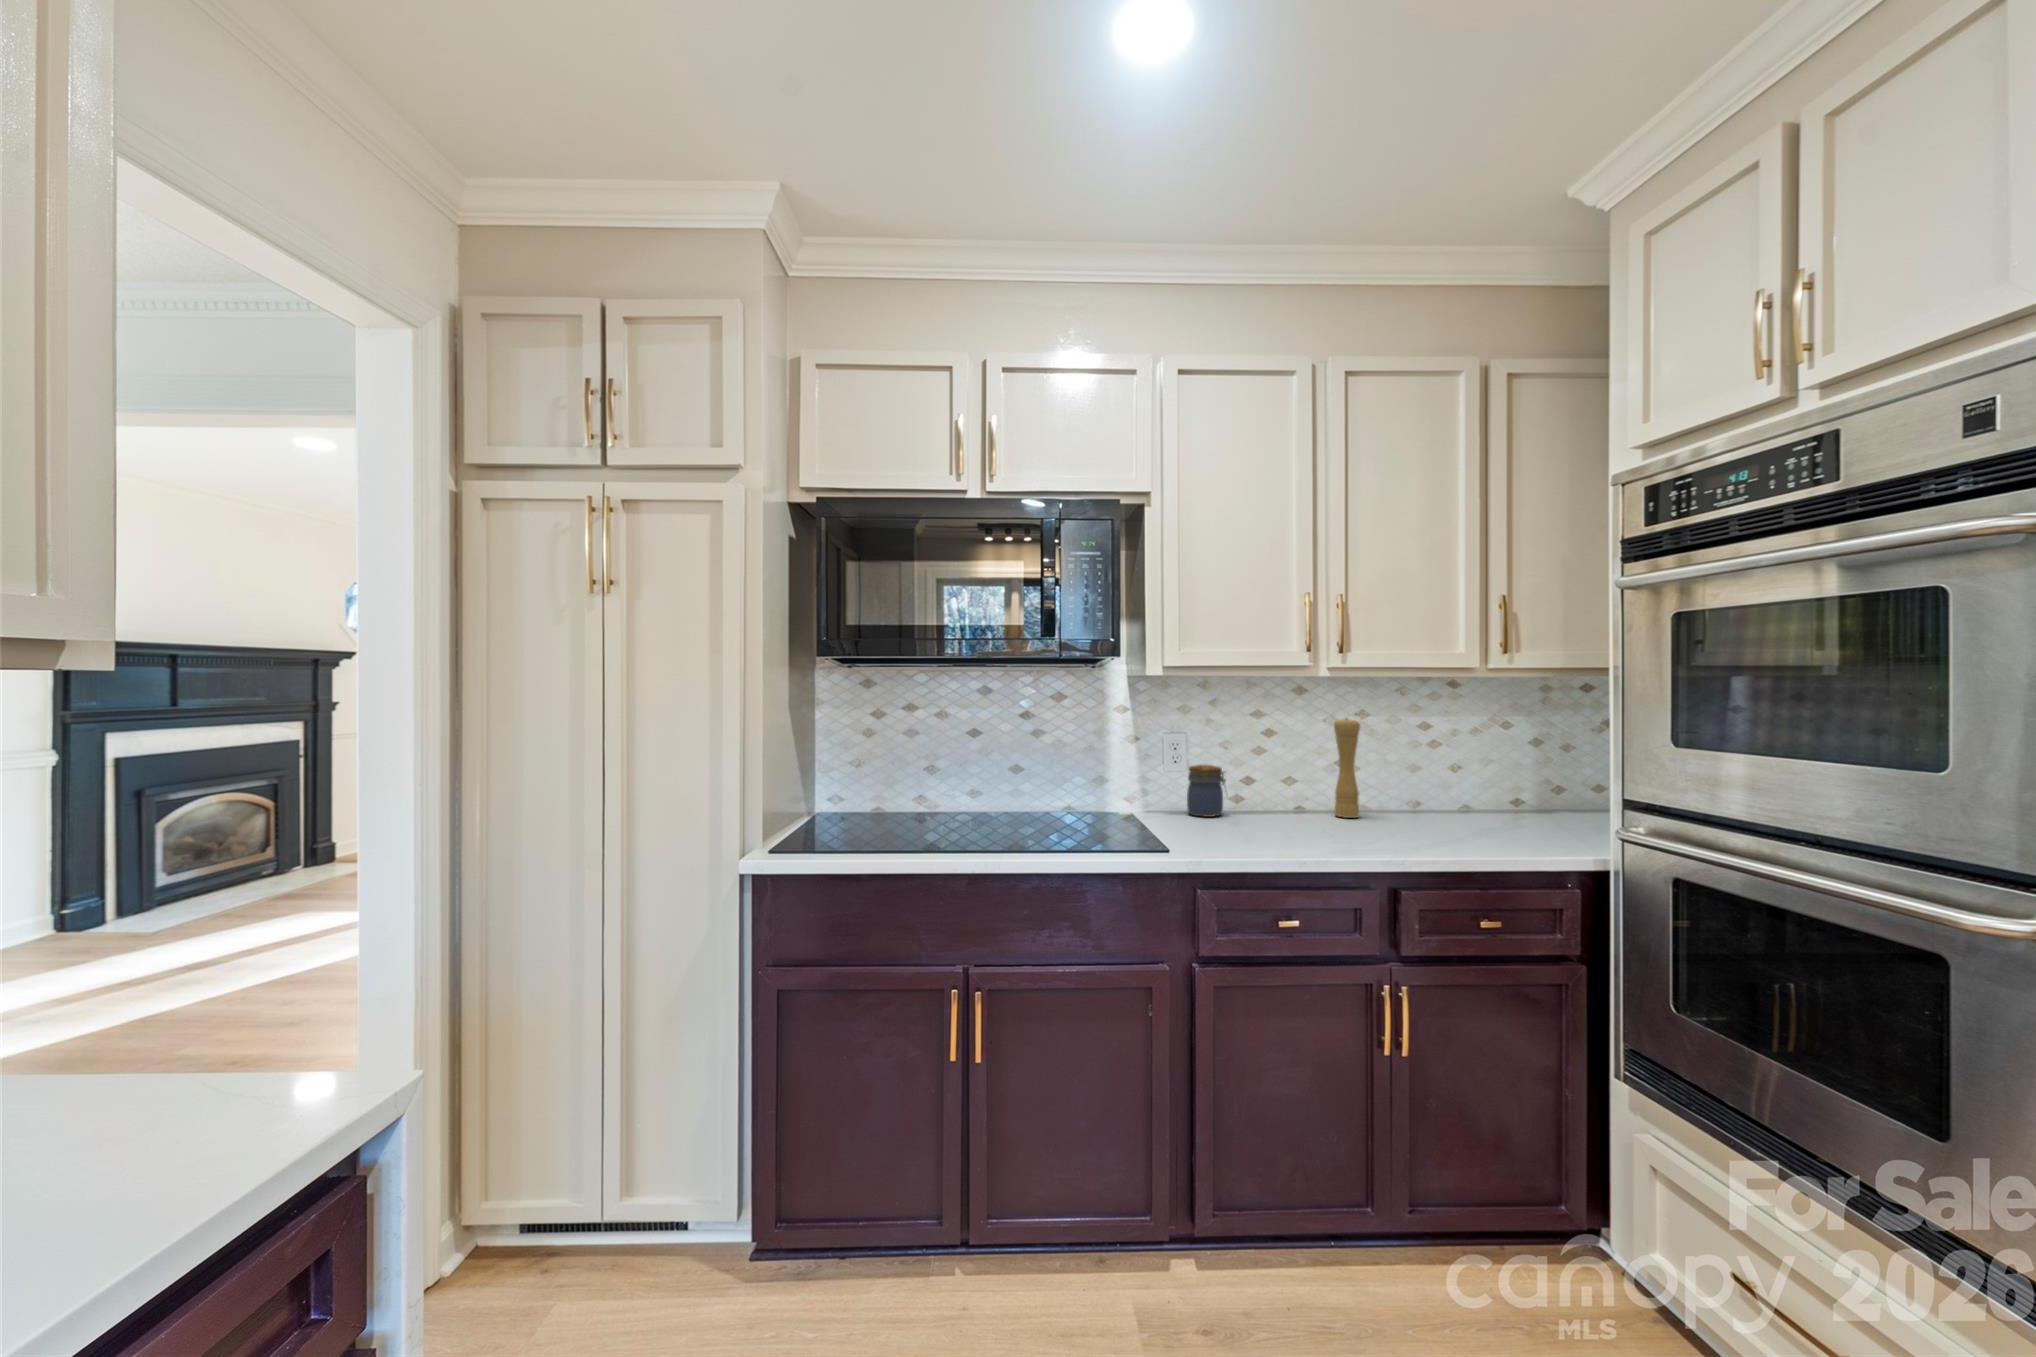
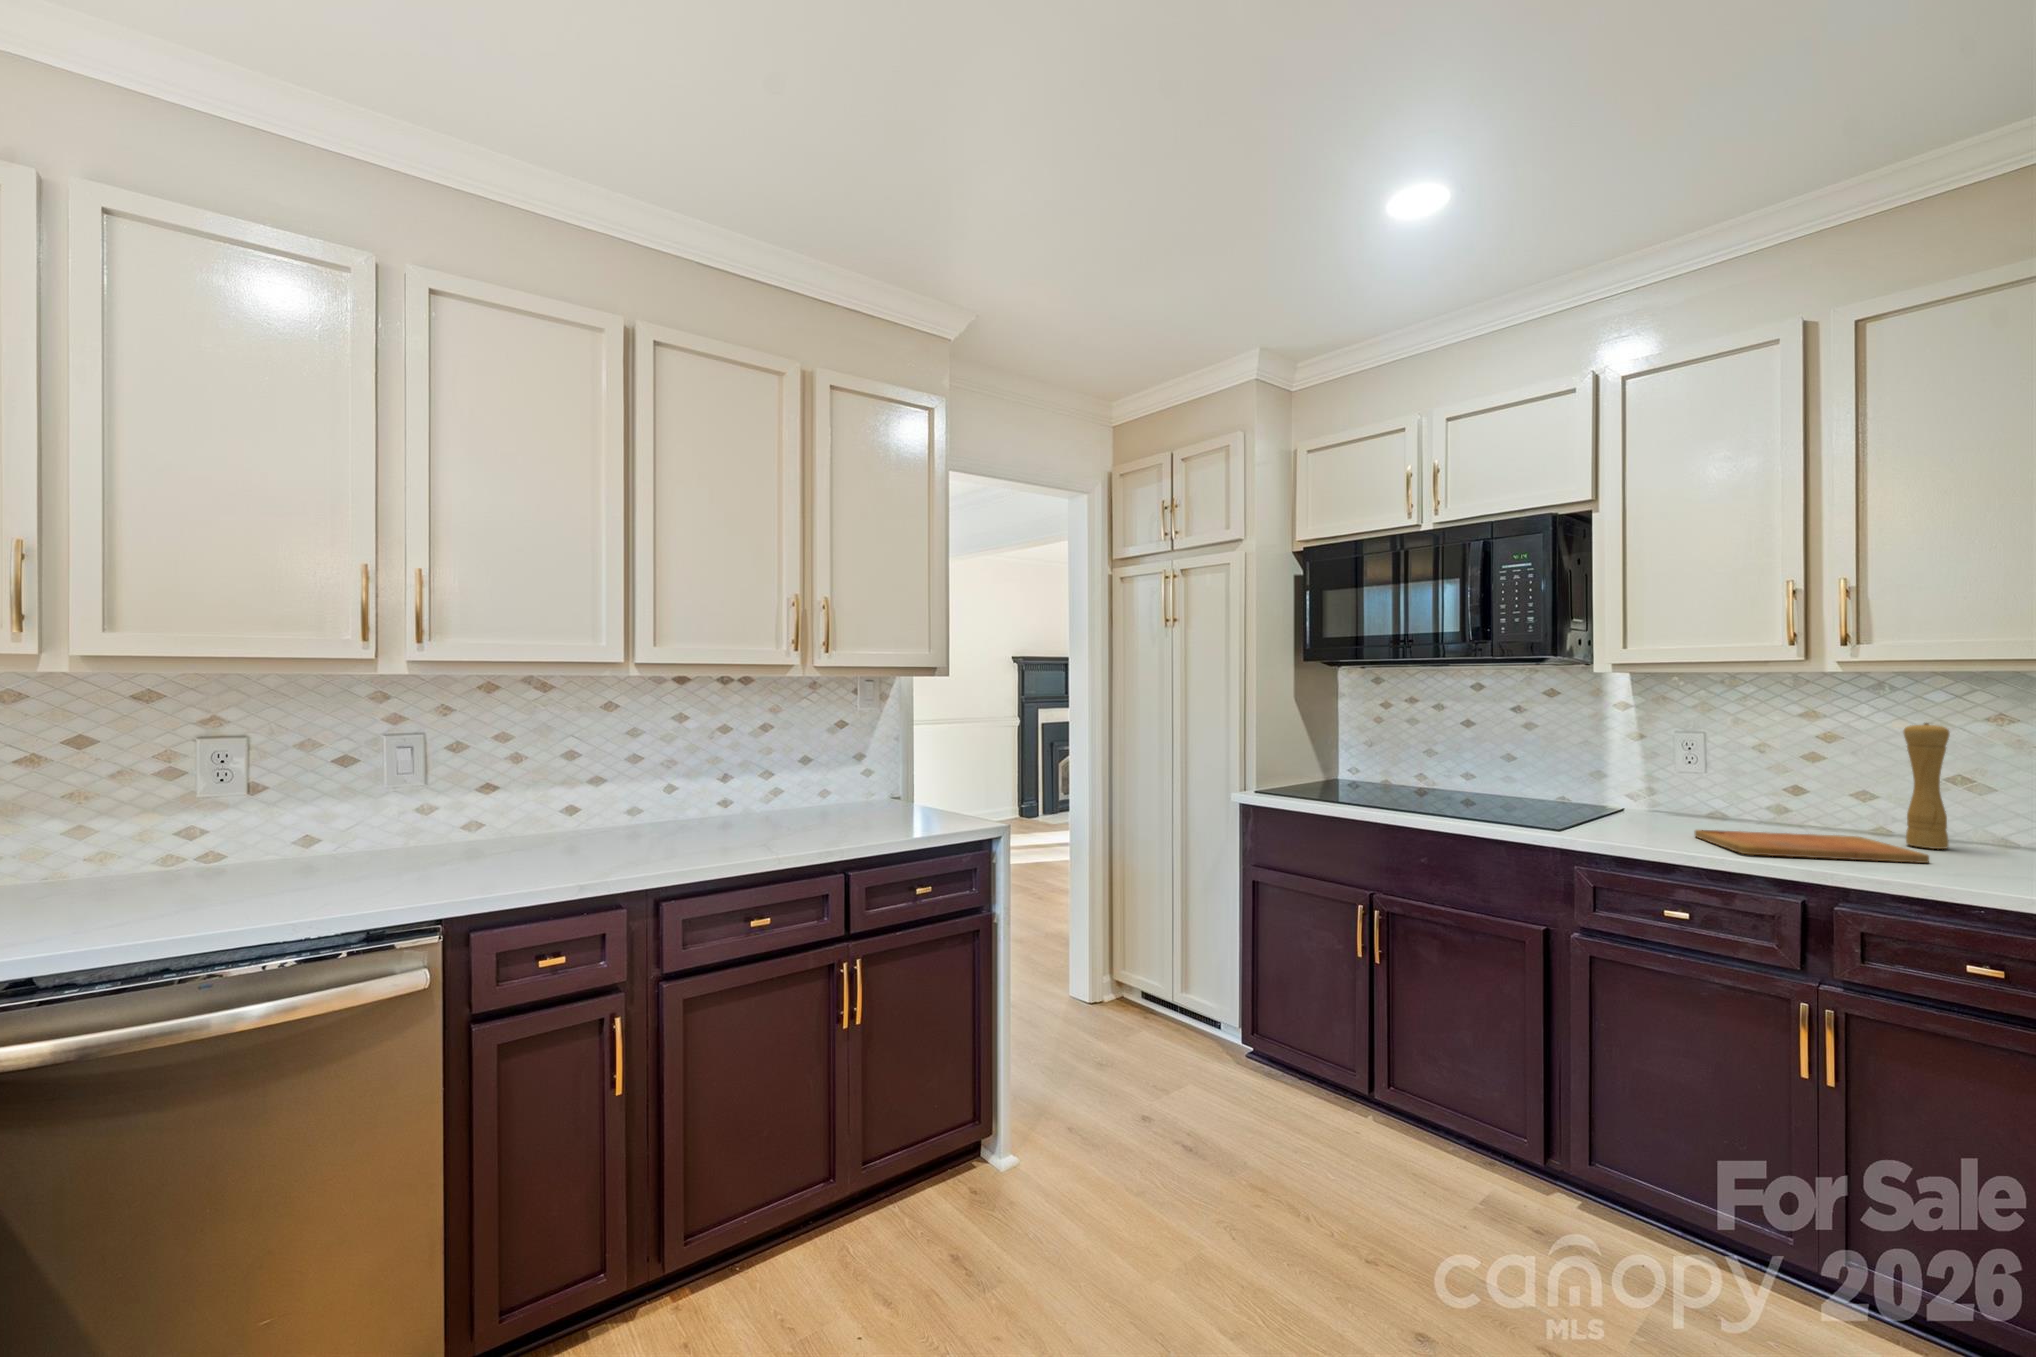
jar: present [1187,765,1226,817] -> none [1684,768,1738,823]
cutting board: none [1247,815,1393,849] -> present [1695,830,1929,863]

